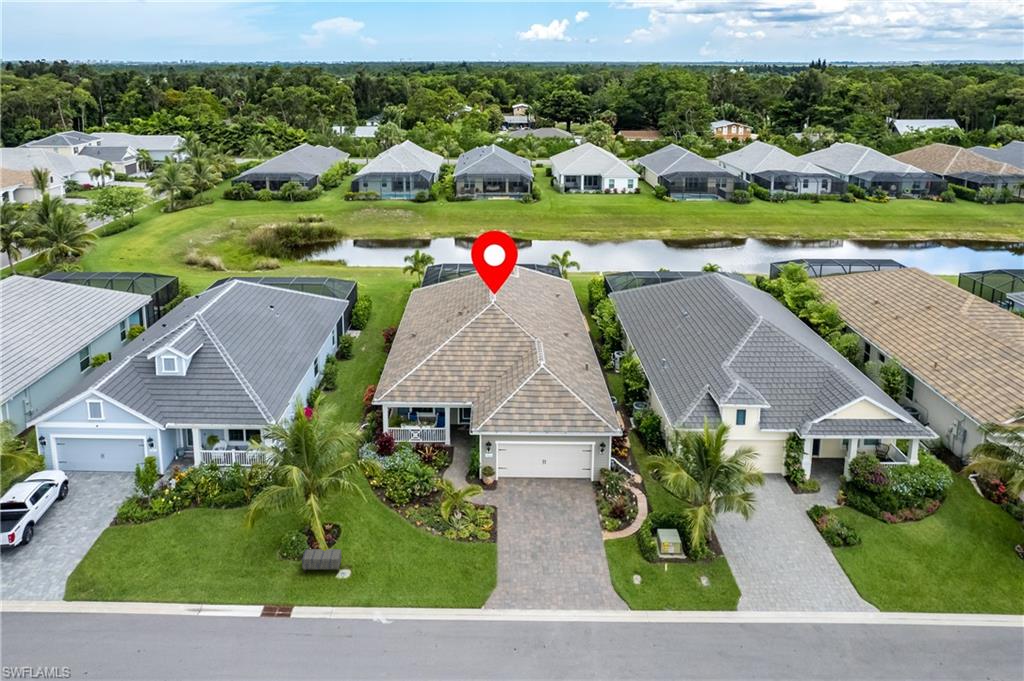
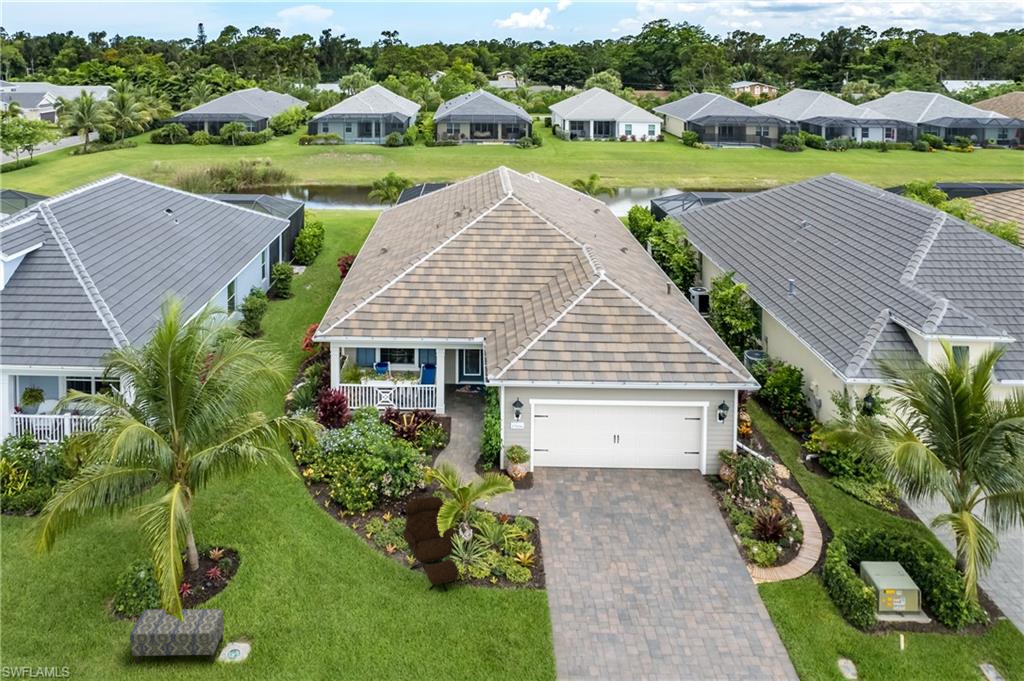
lounge chair: none [425,496,452,544] -> present [403,497,459,591]

